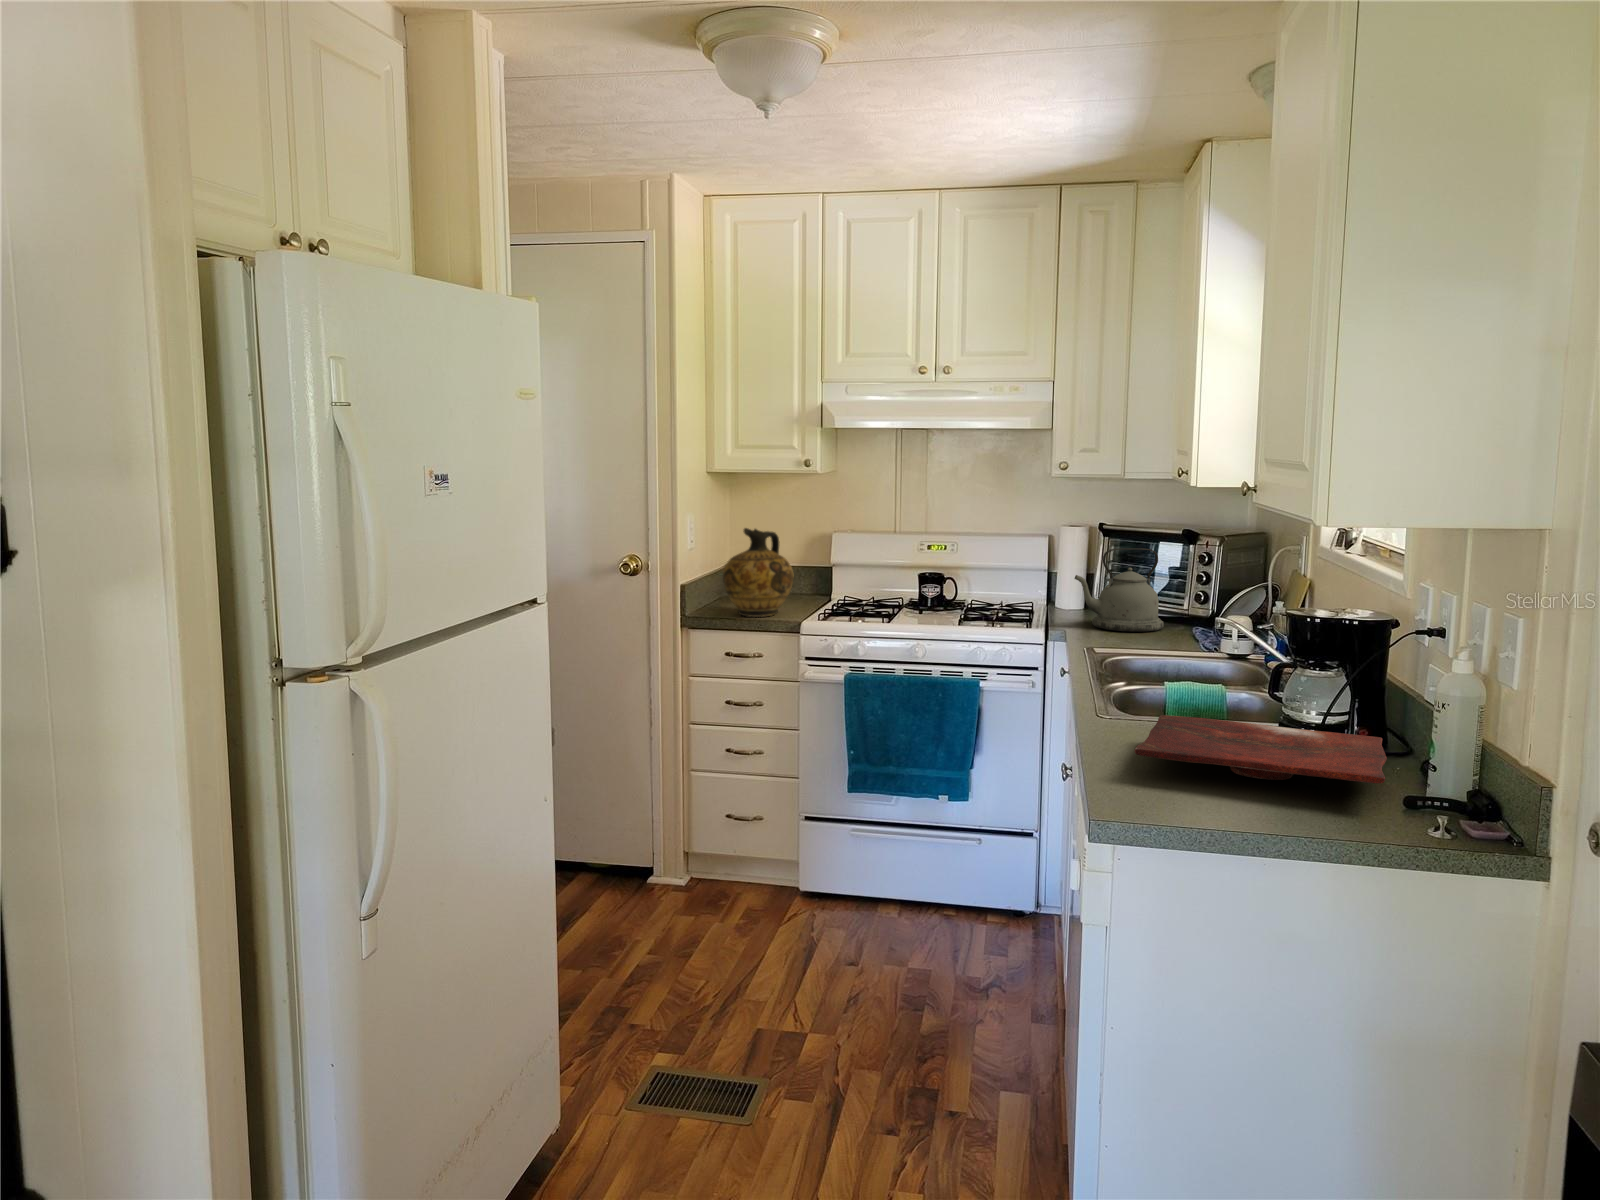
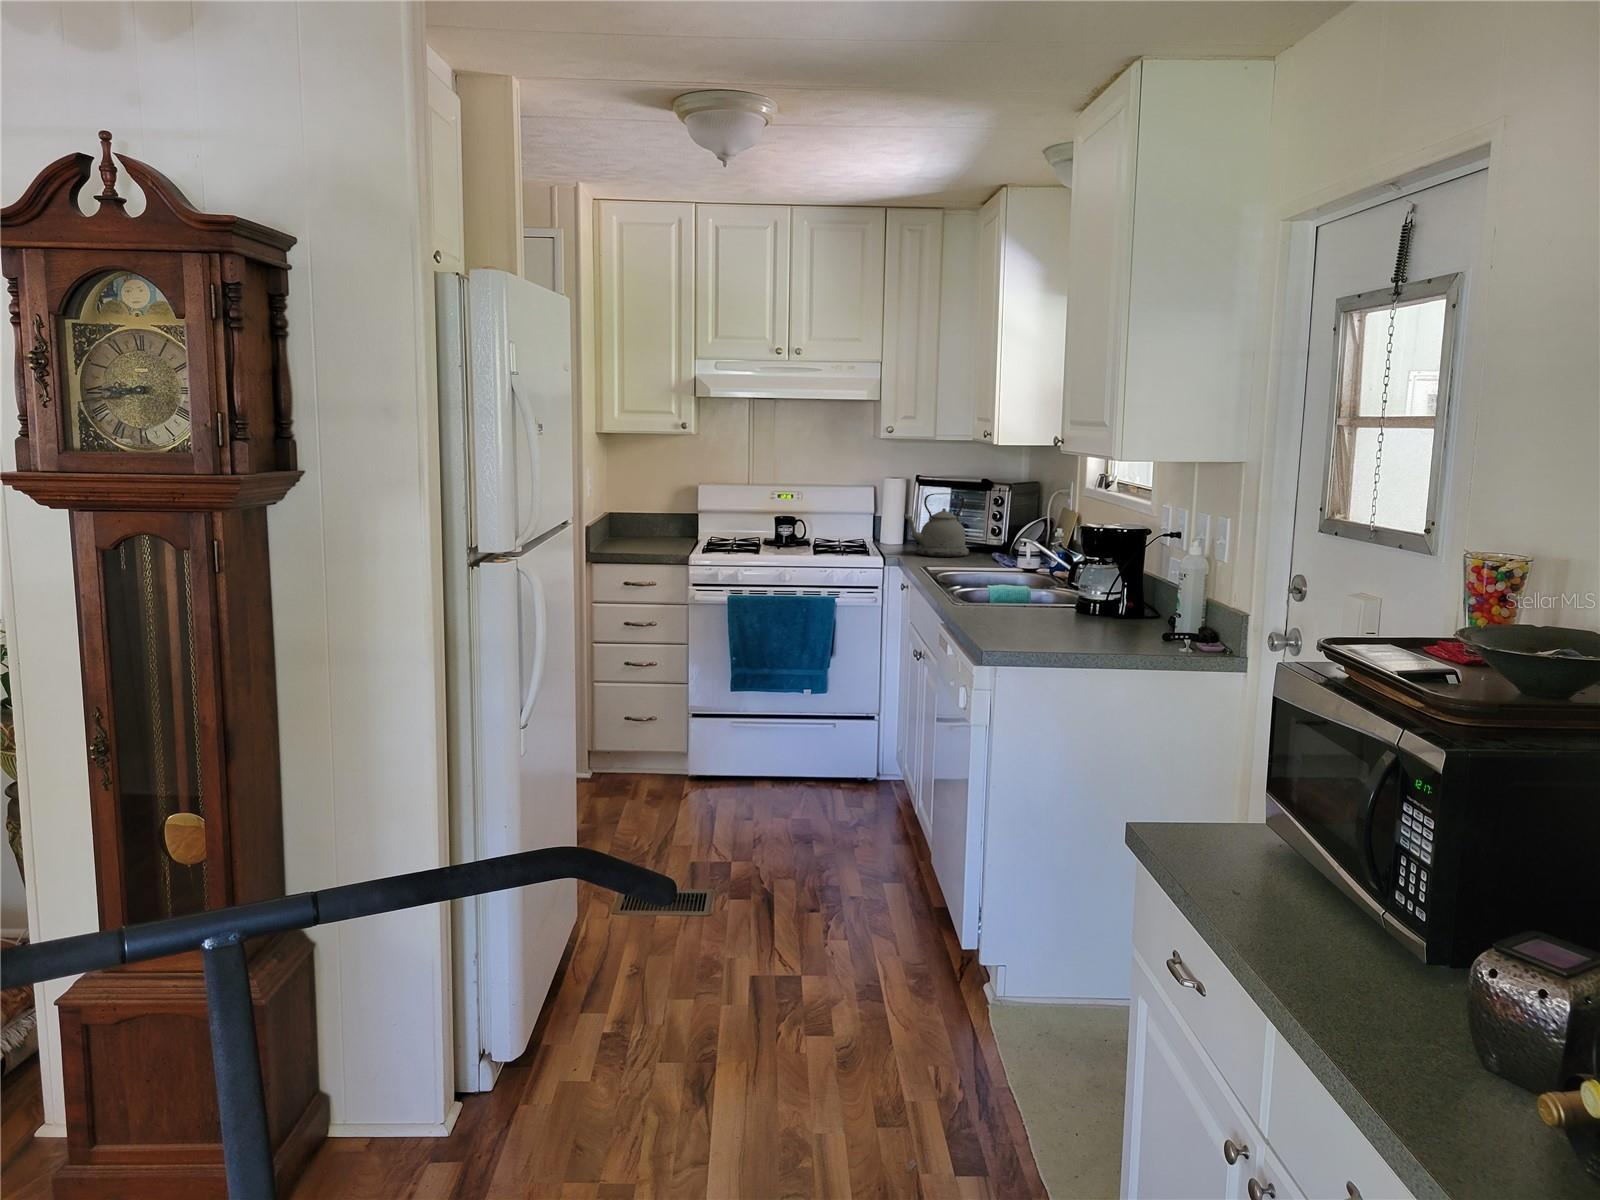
ceramic jug: present [723,528,794,617] -> none [618,479,677,552]
cutting board: present [1135,715,1387,784] -> none [997,596,1153,629]

